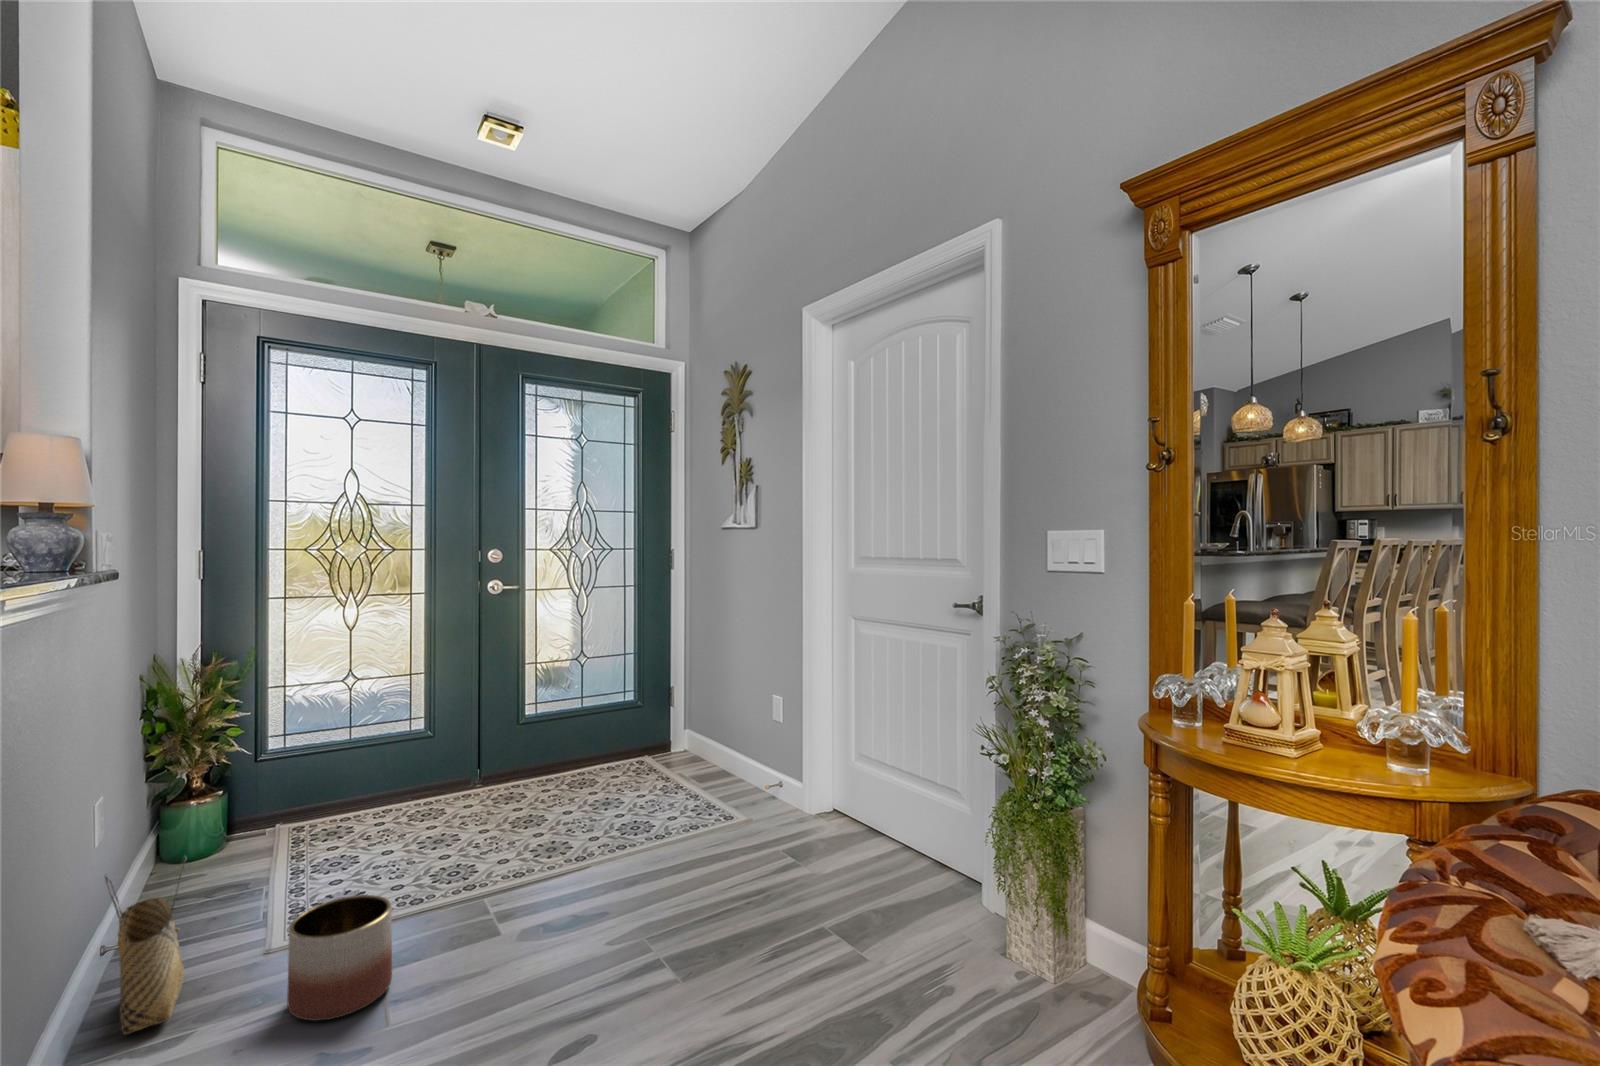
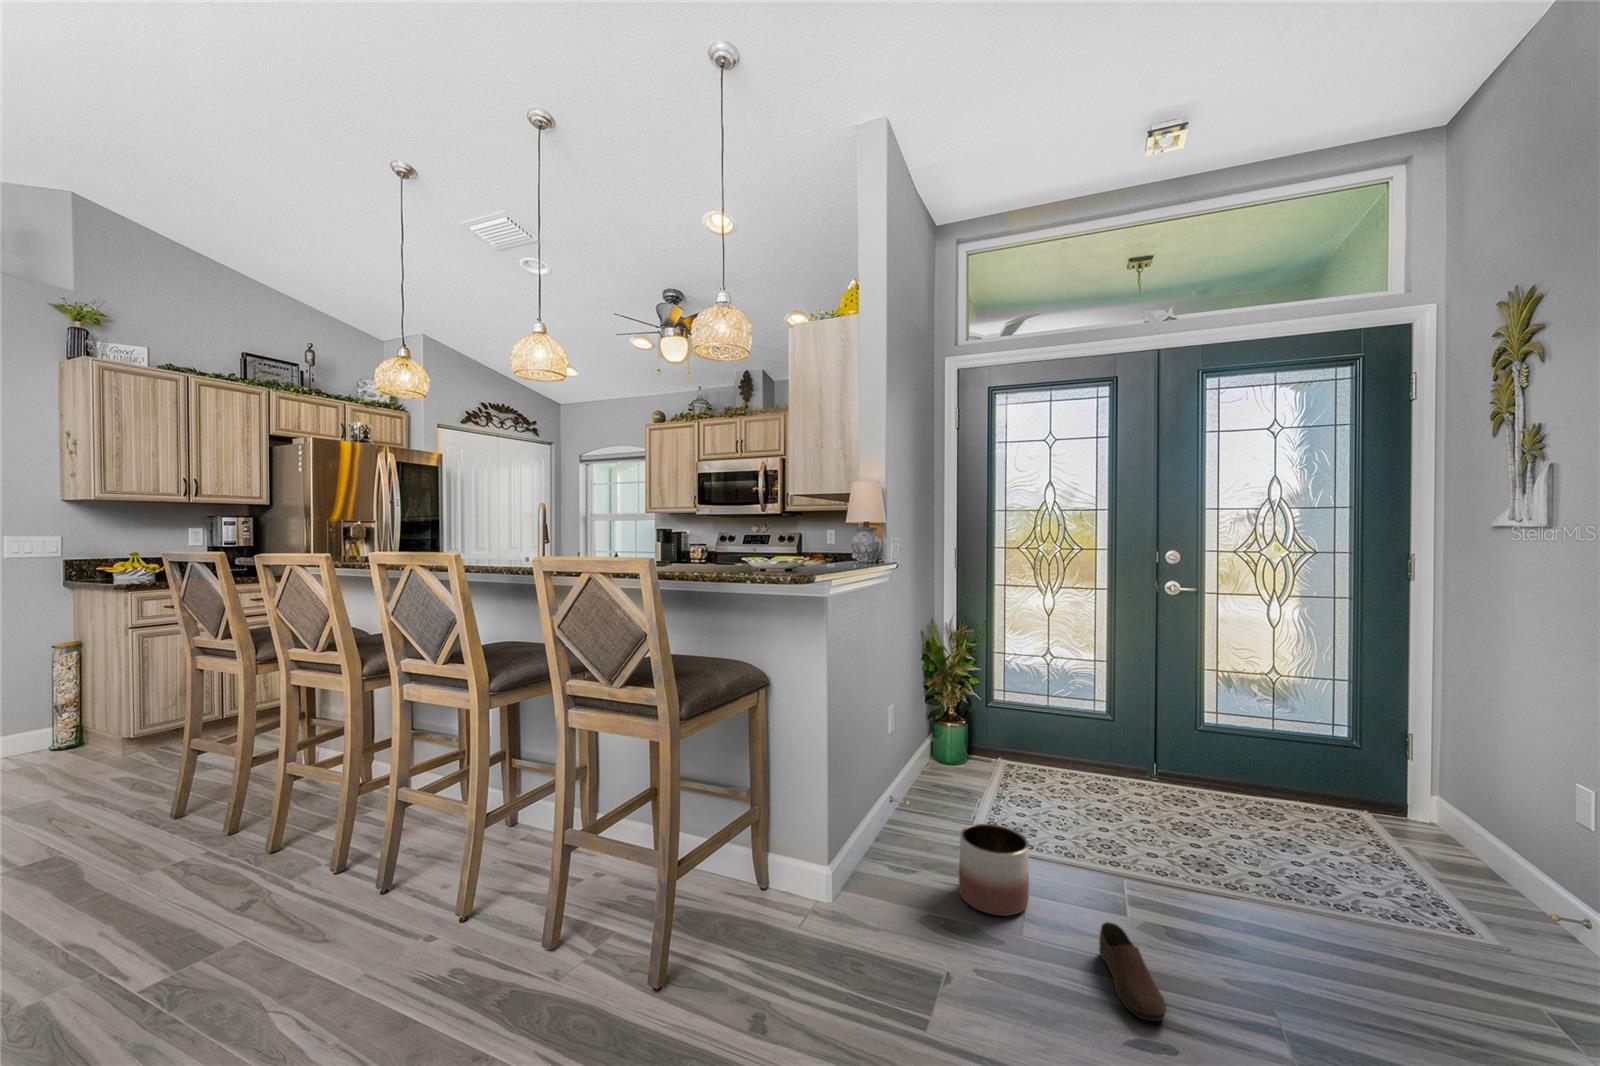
woven basket: present [105,856,187,1035] -> none [877,753,917,858]
shoe: none [489,941,572,1018] -> present [1099,922,1166,1021]

